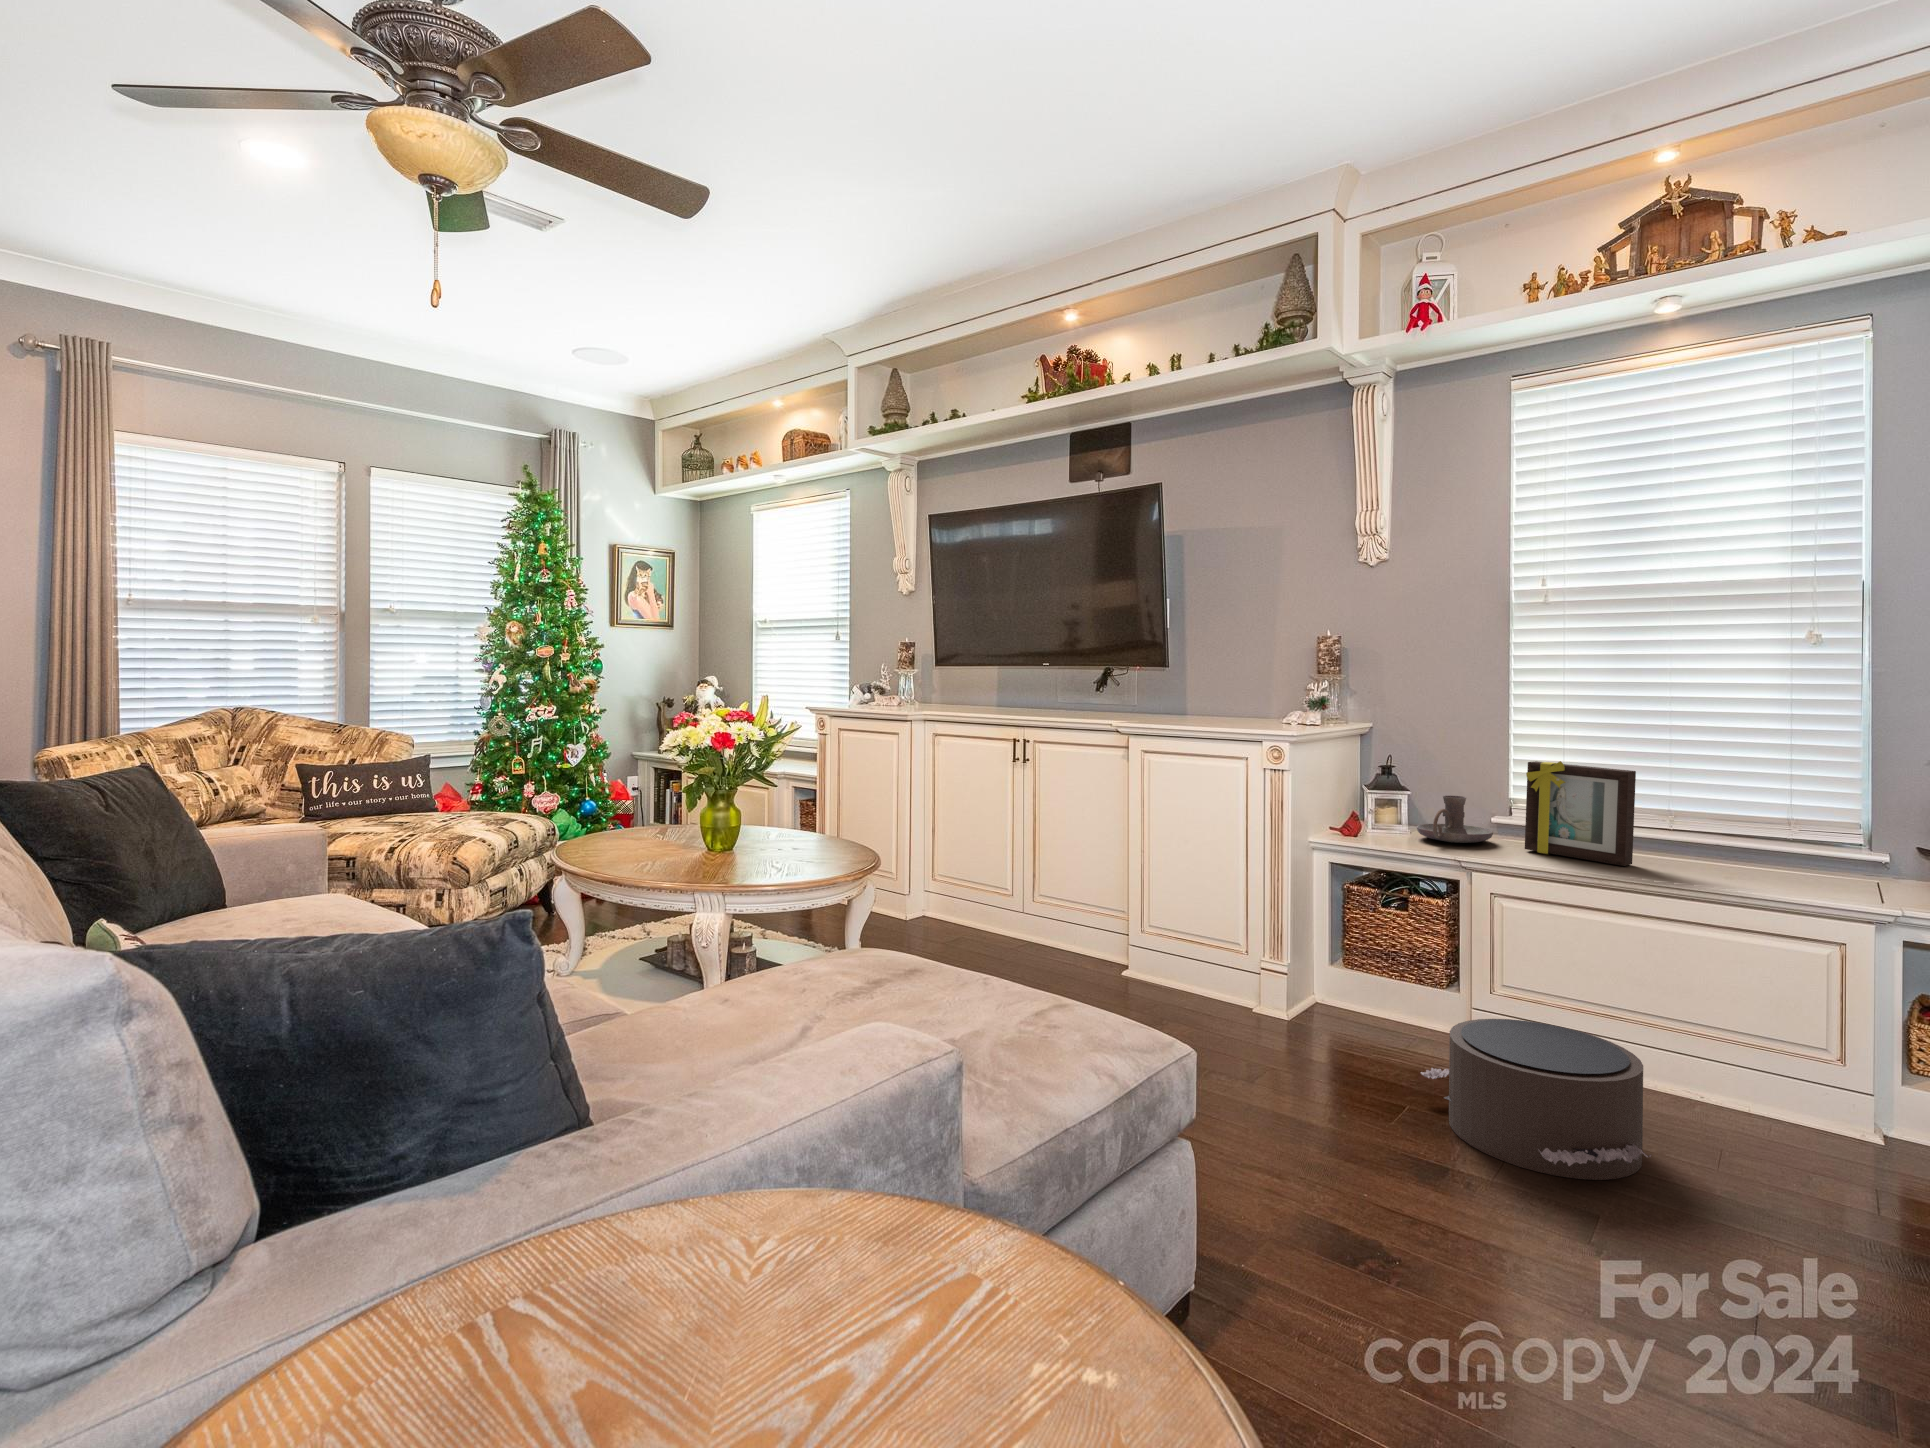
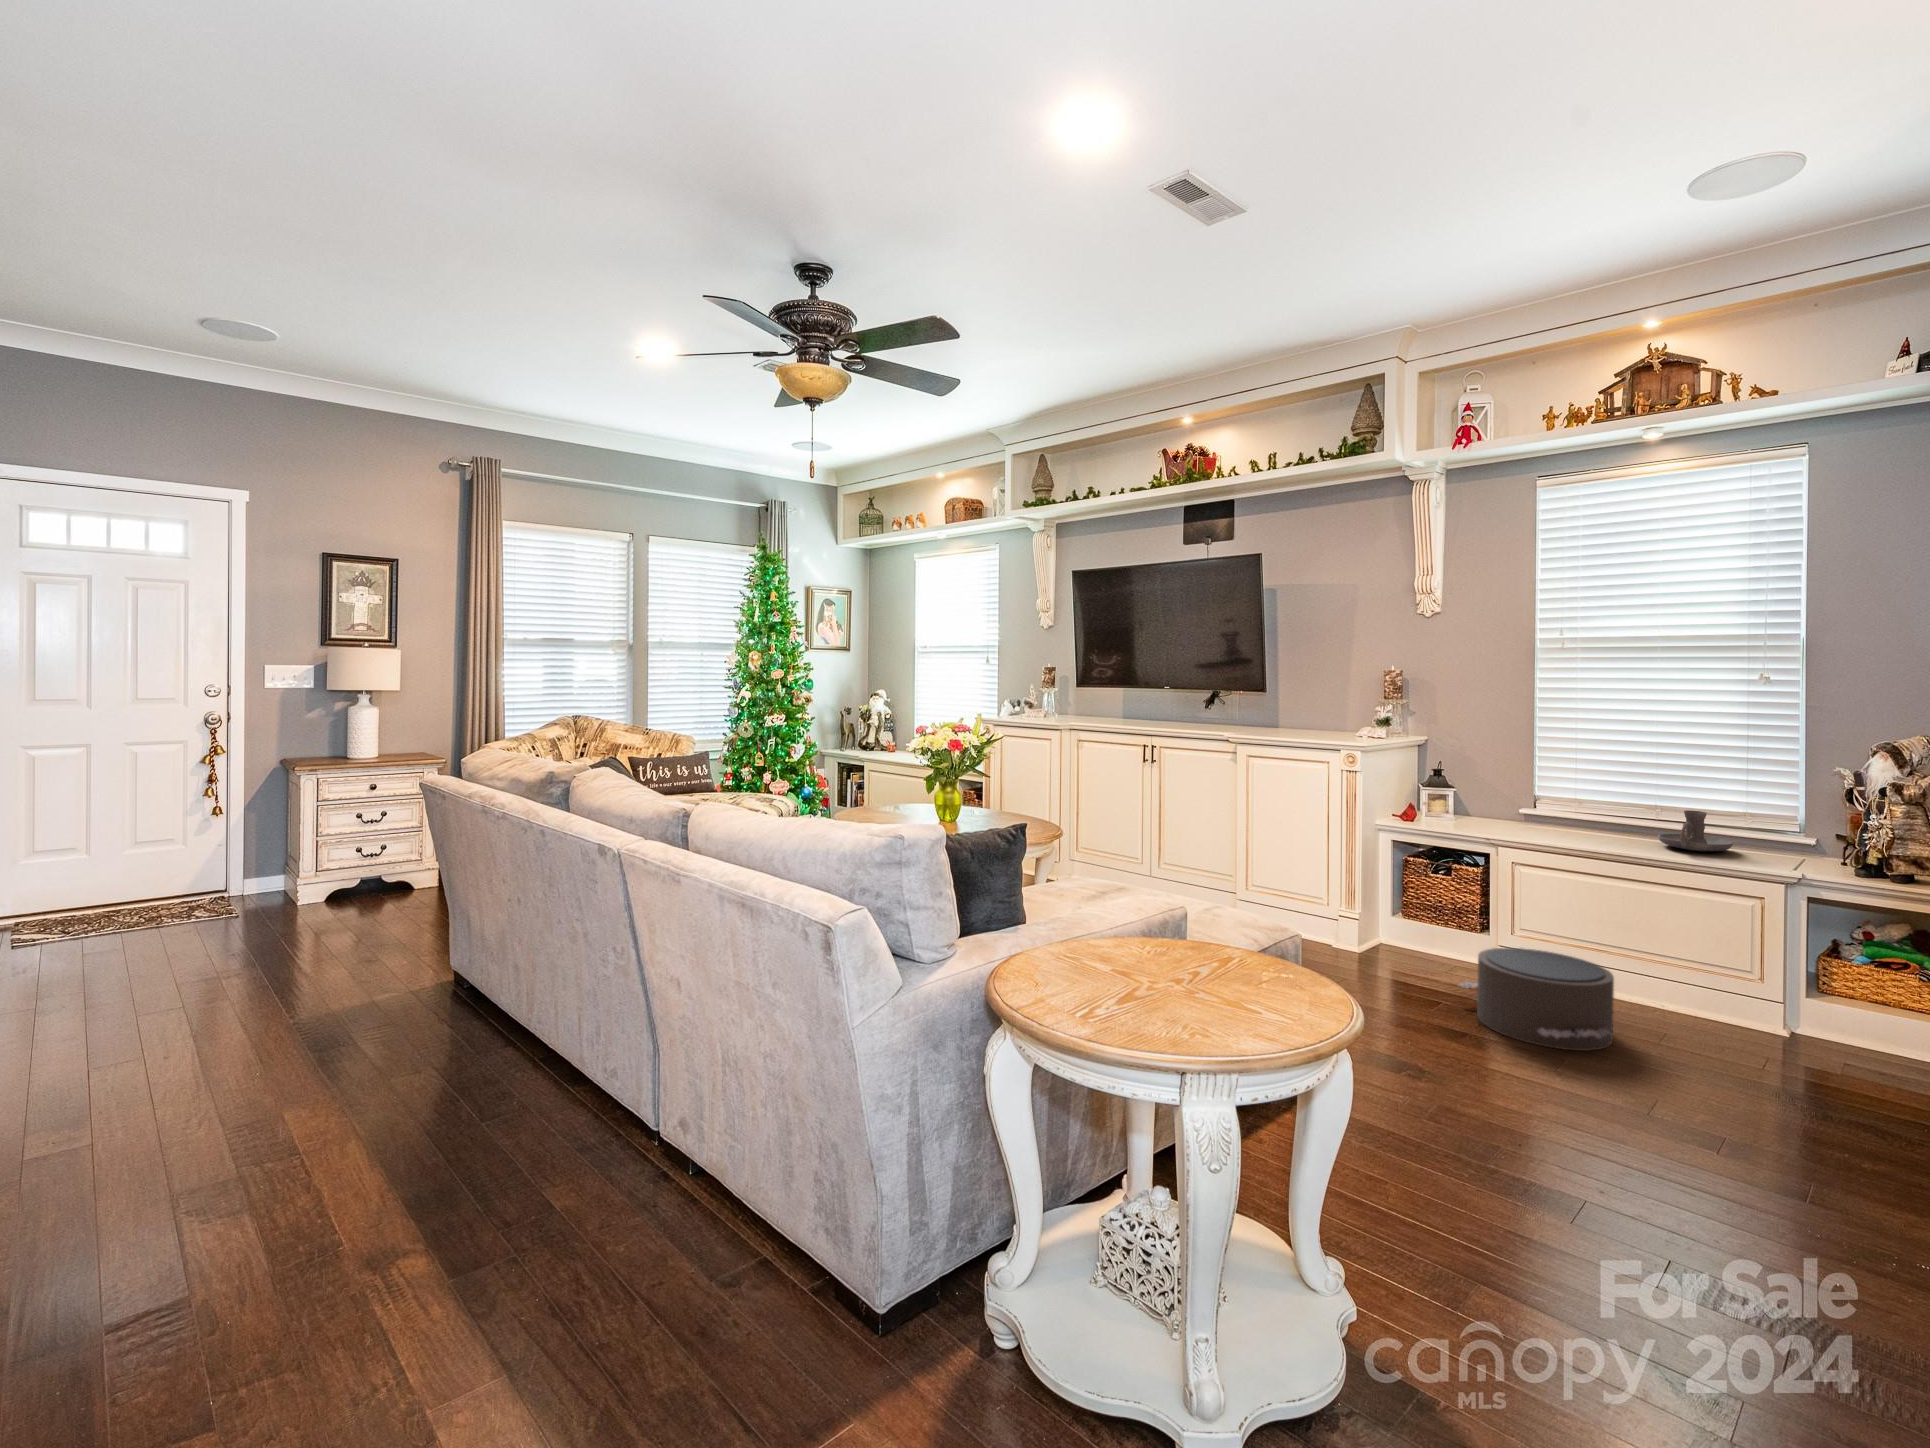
picture frame: present [1525,761,1636,866] -> none [1541,767,1624,844]
candle holder: present [1416,796,1493,843] -> present [1658,810,1733,851]

